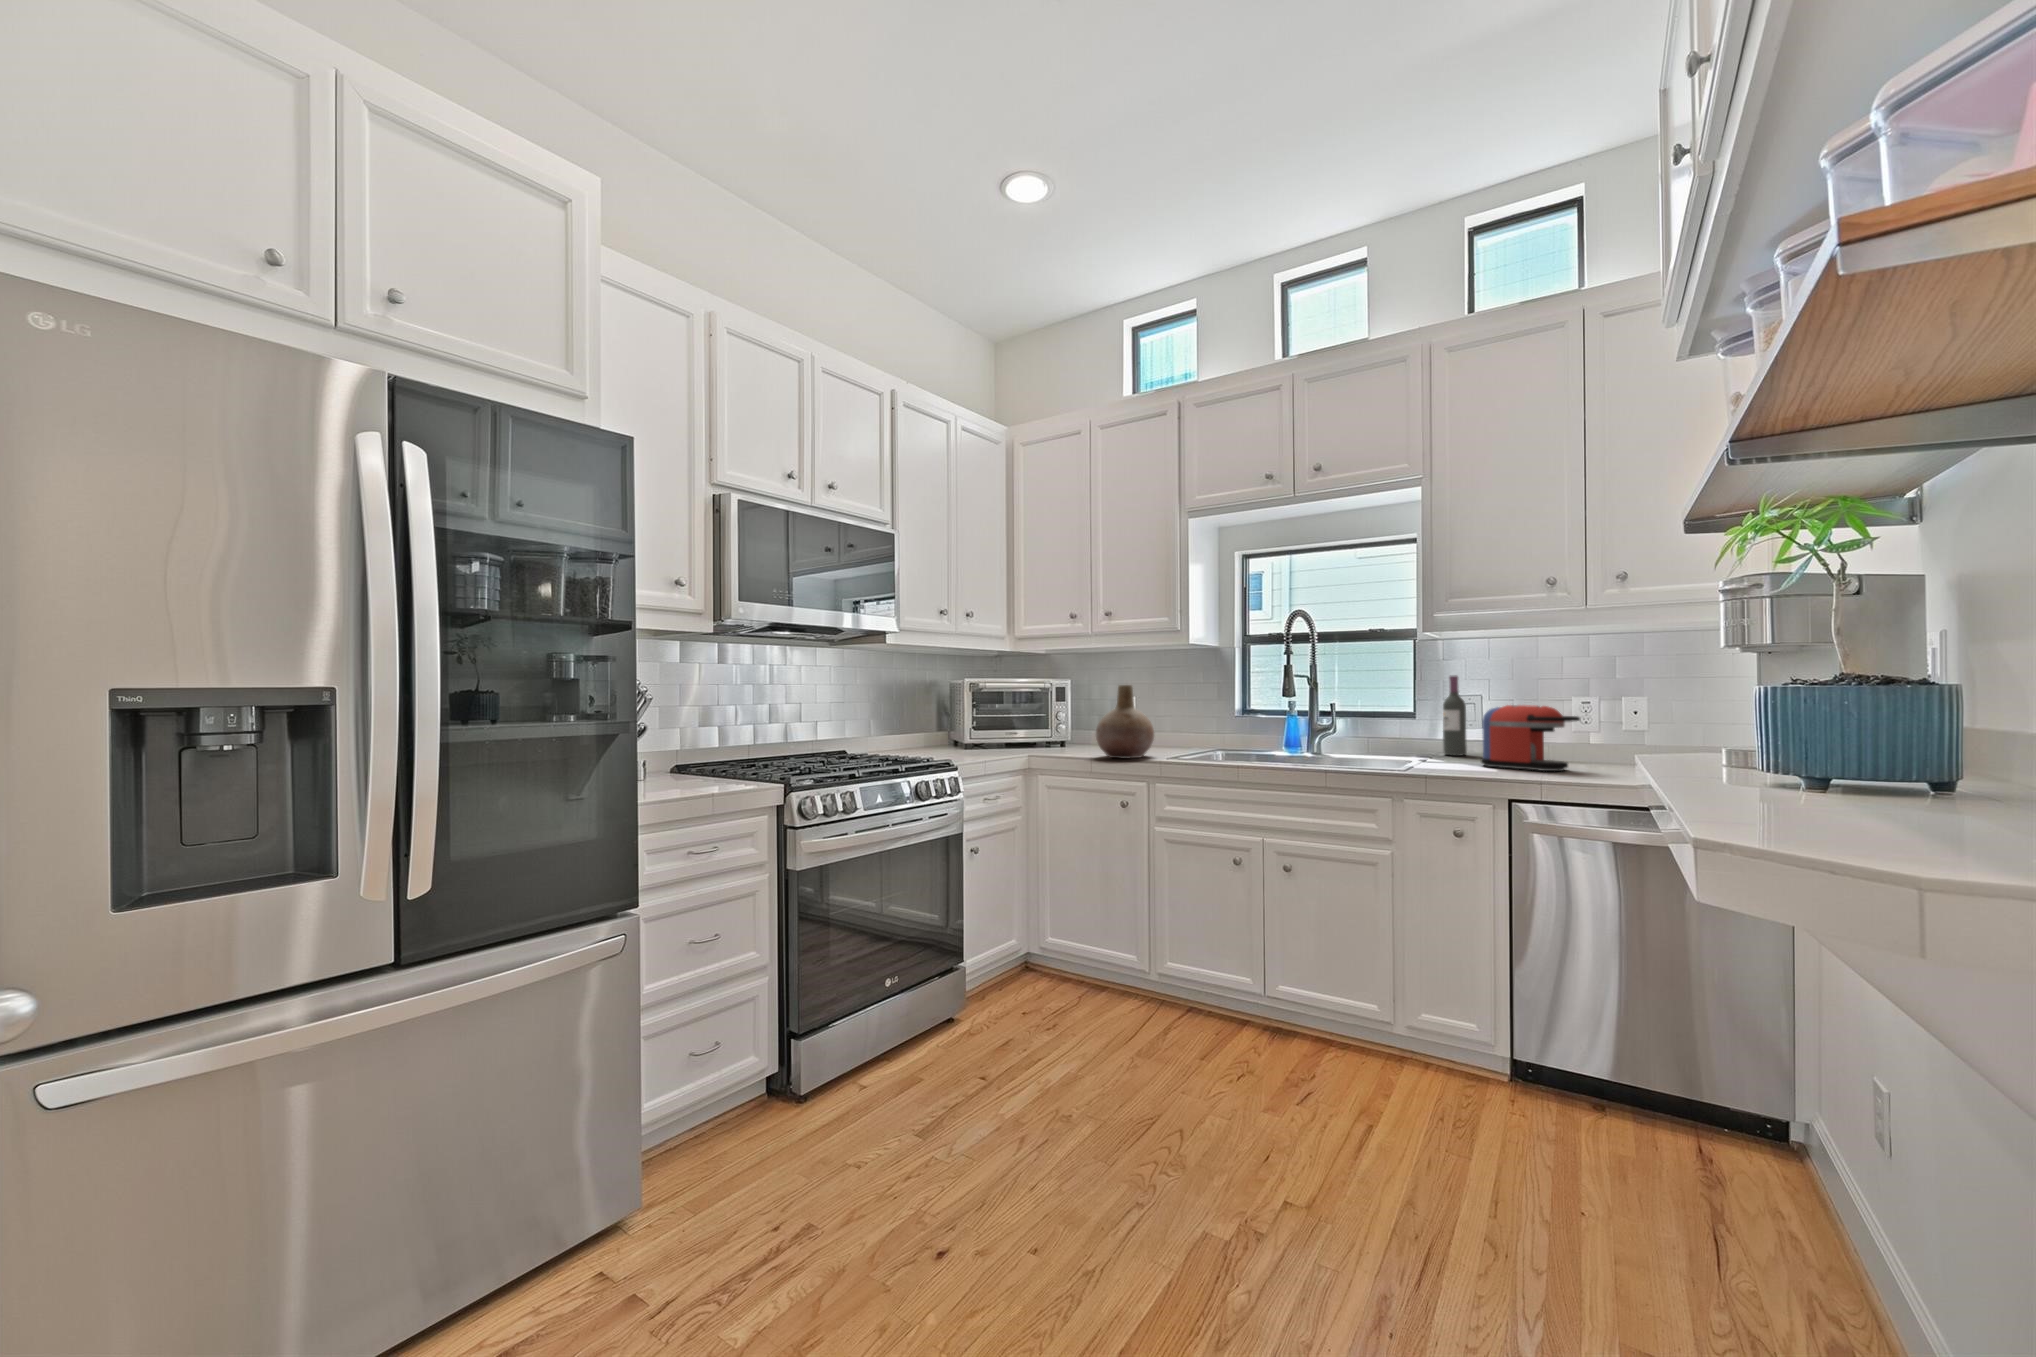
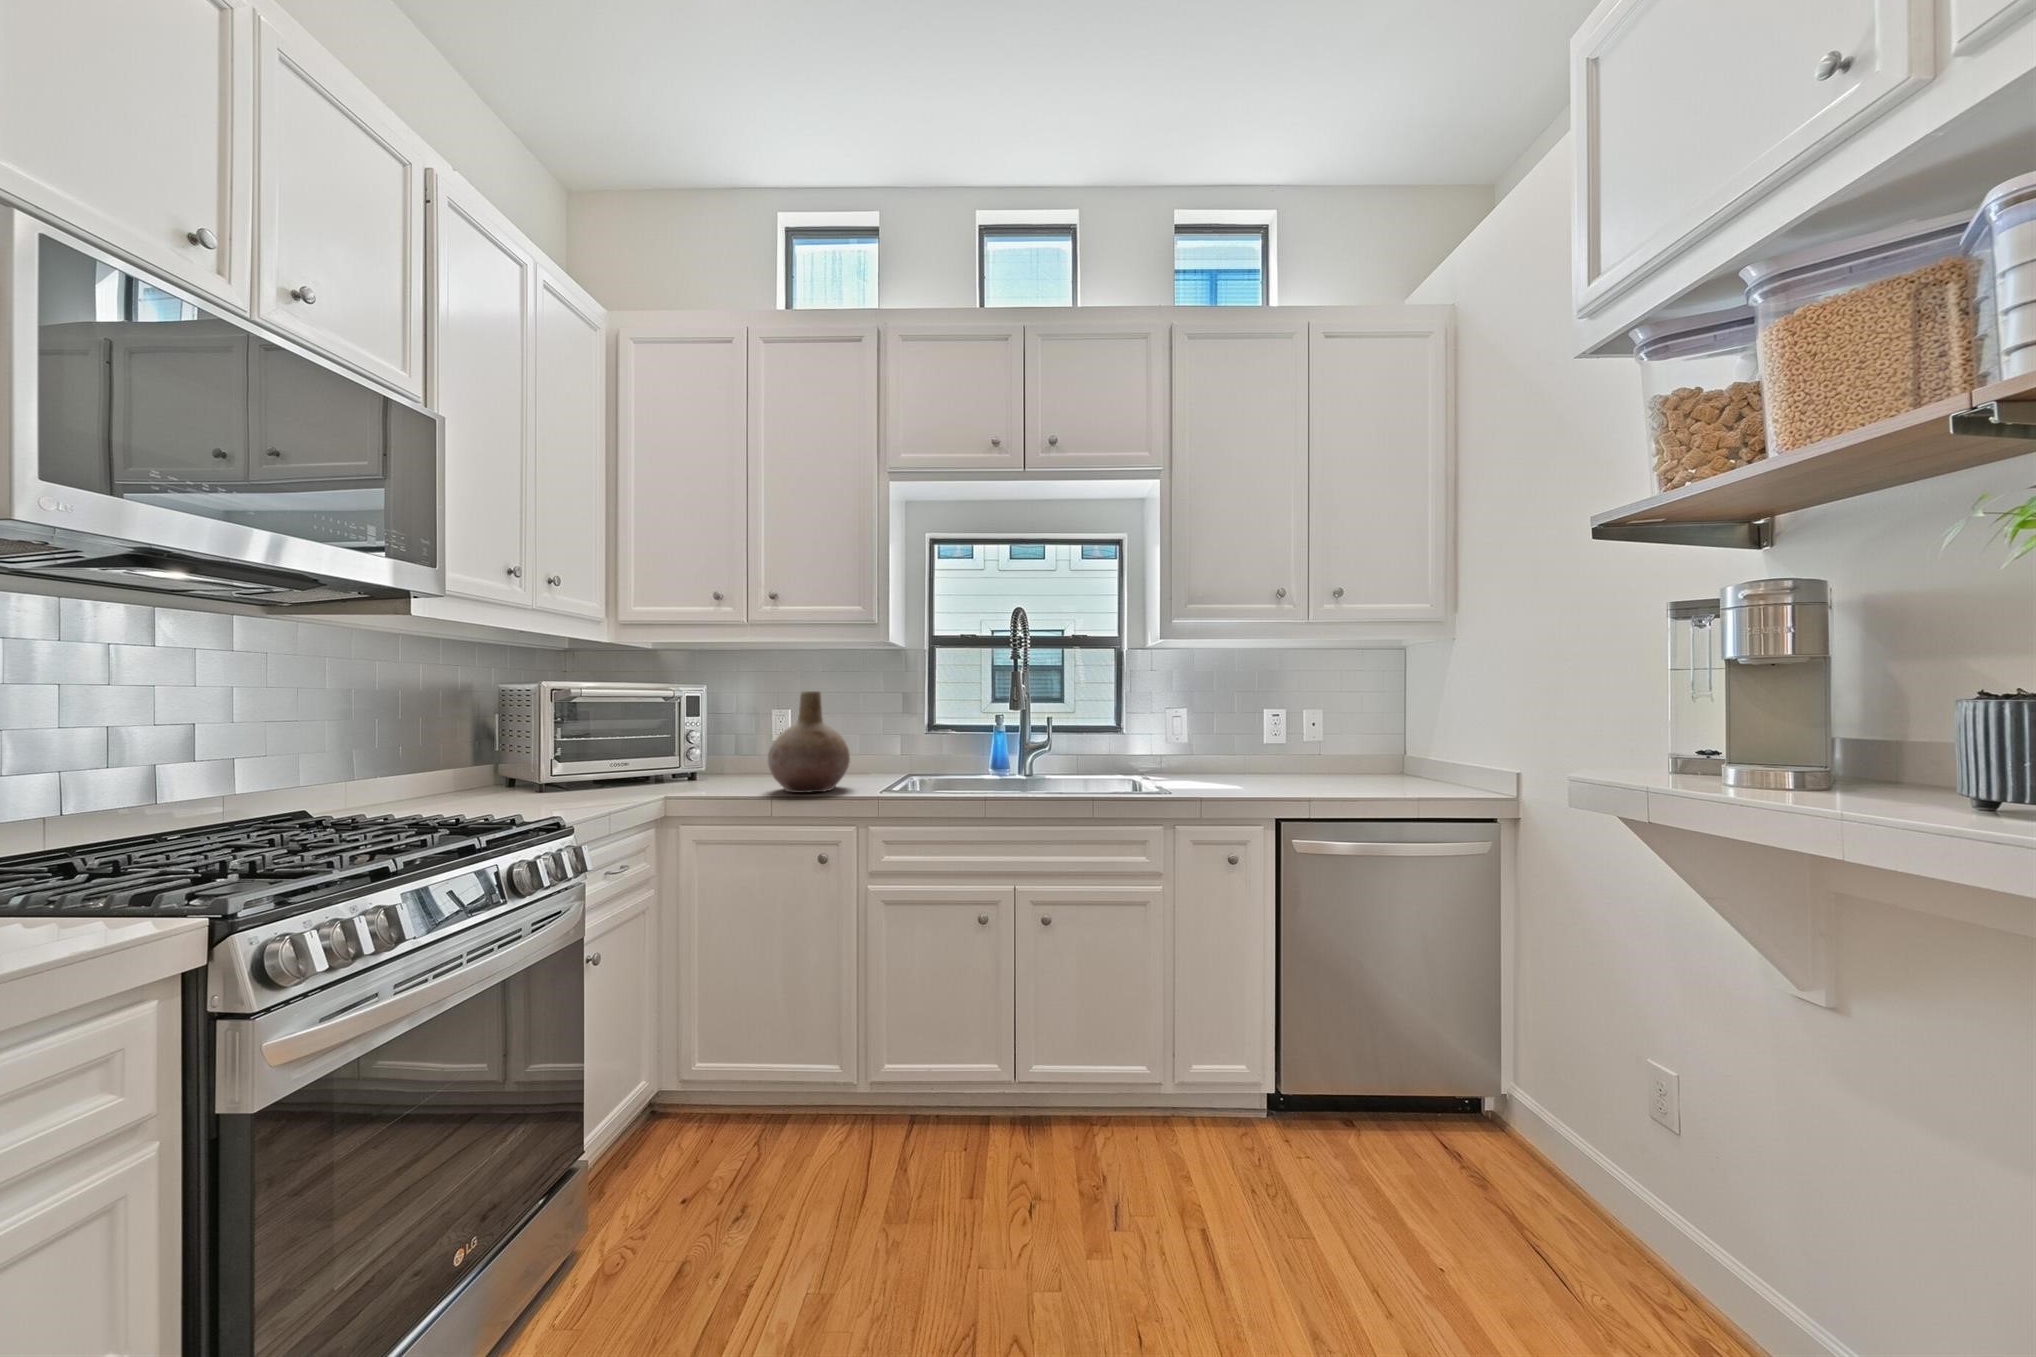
wine bottle: present [1443,675,1467,756] -> none [1160,683,1183,769]
coffee maker: present [1481,705,1580,771] -> none [1223,714,1322,782]

